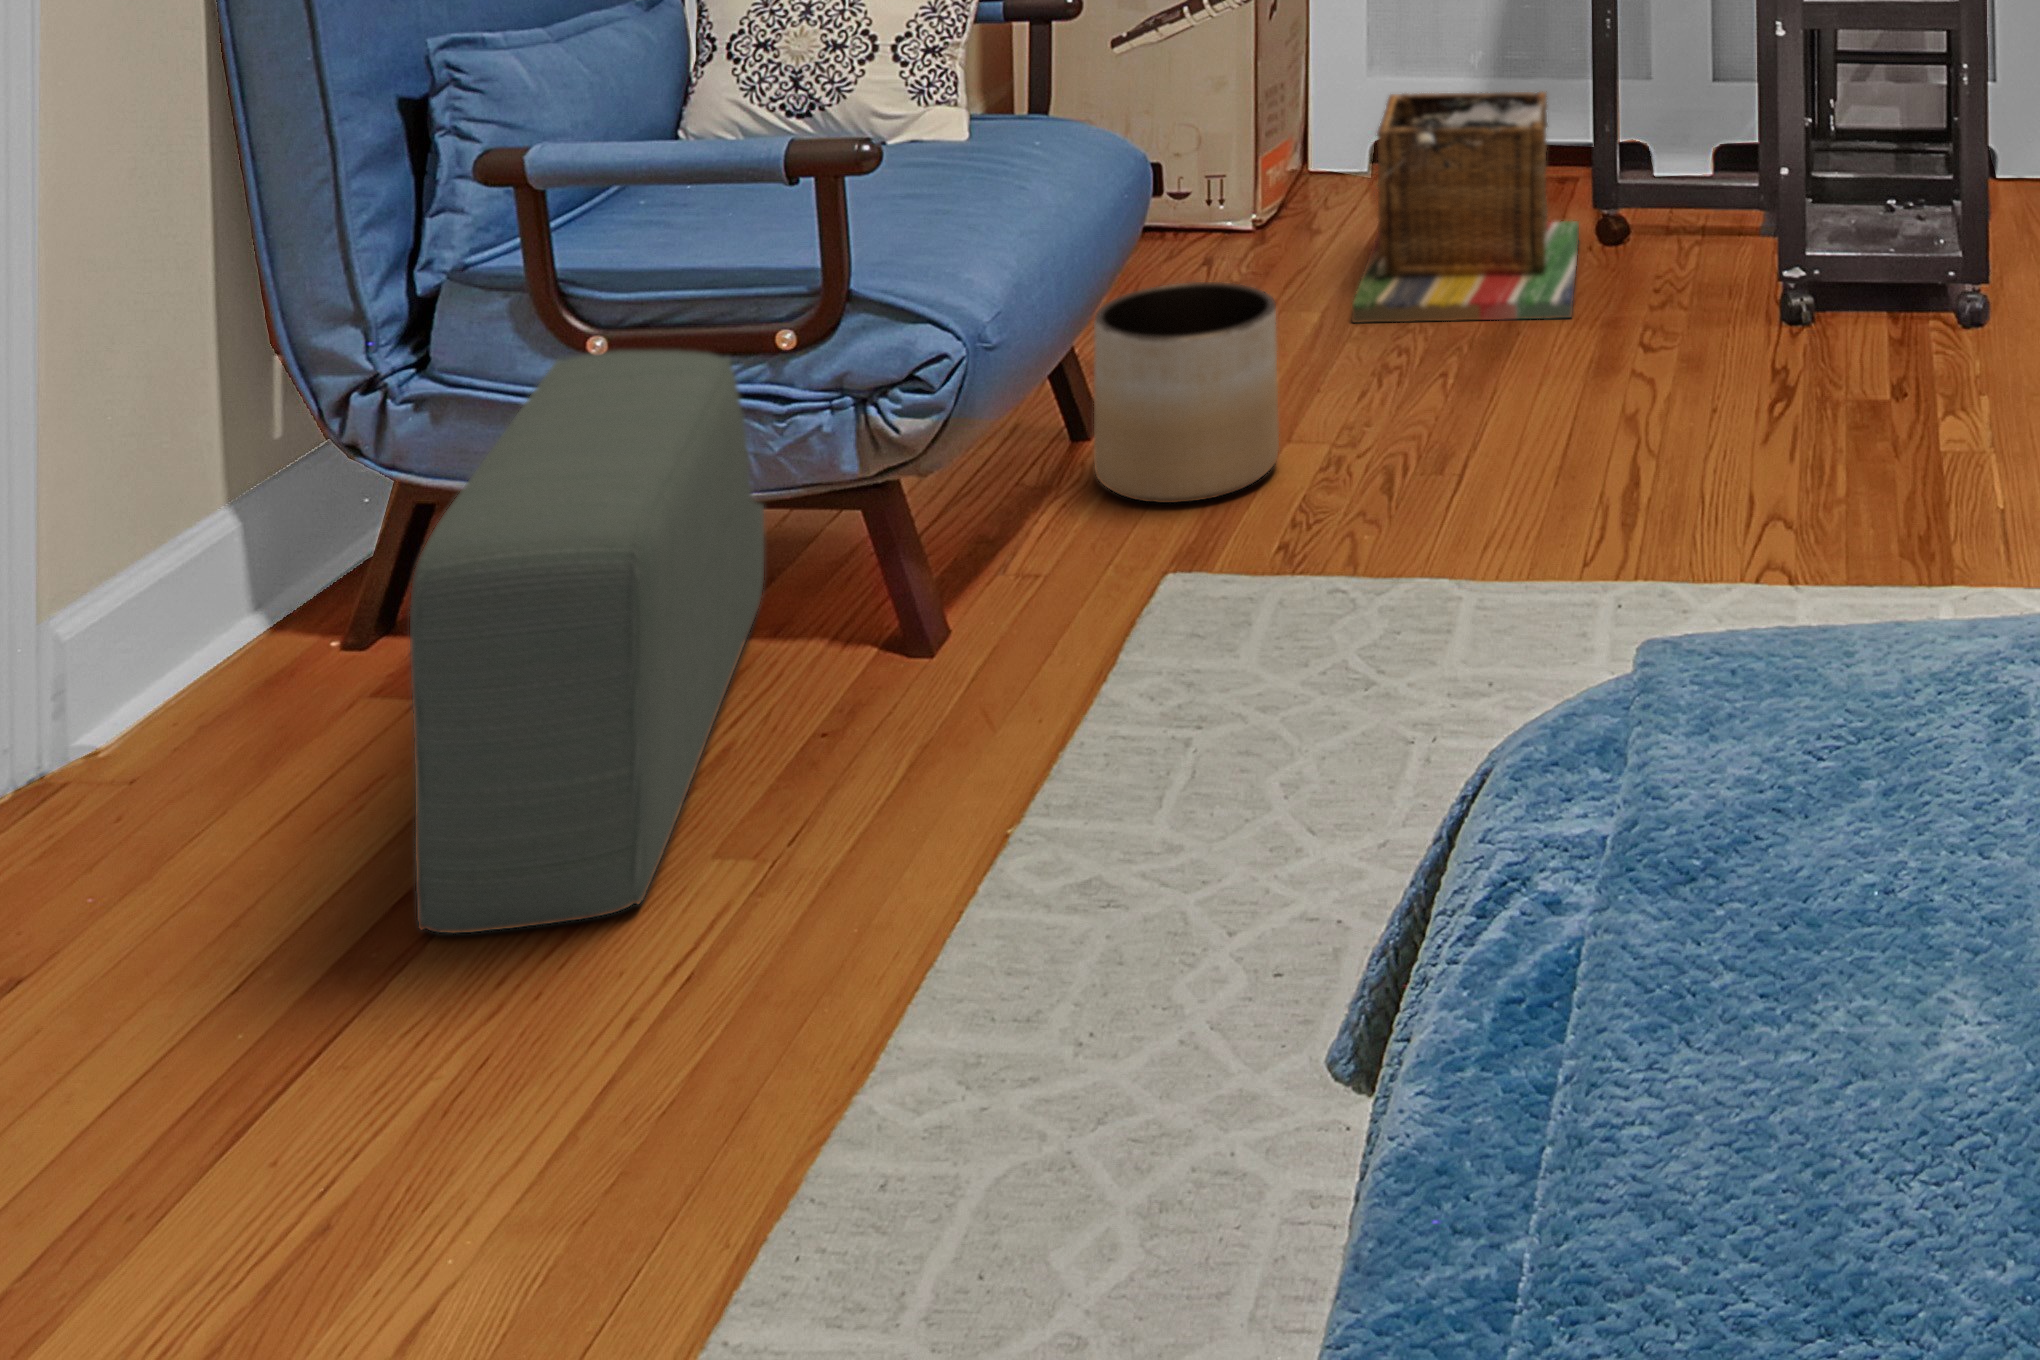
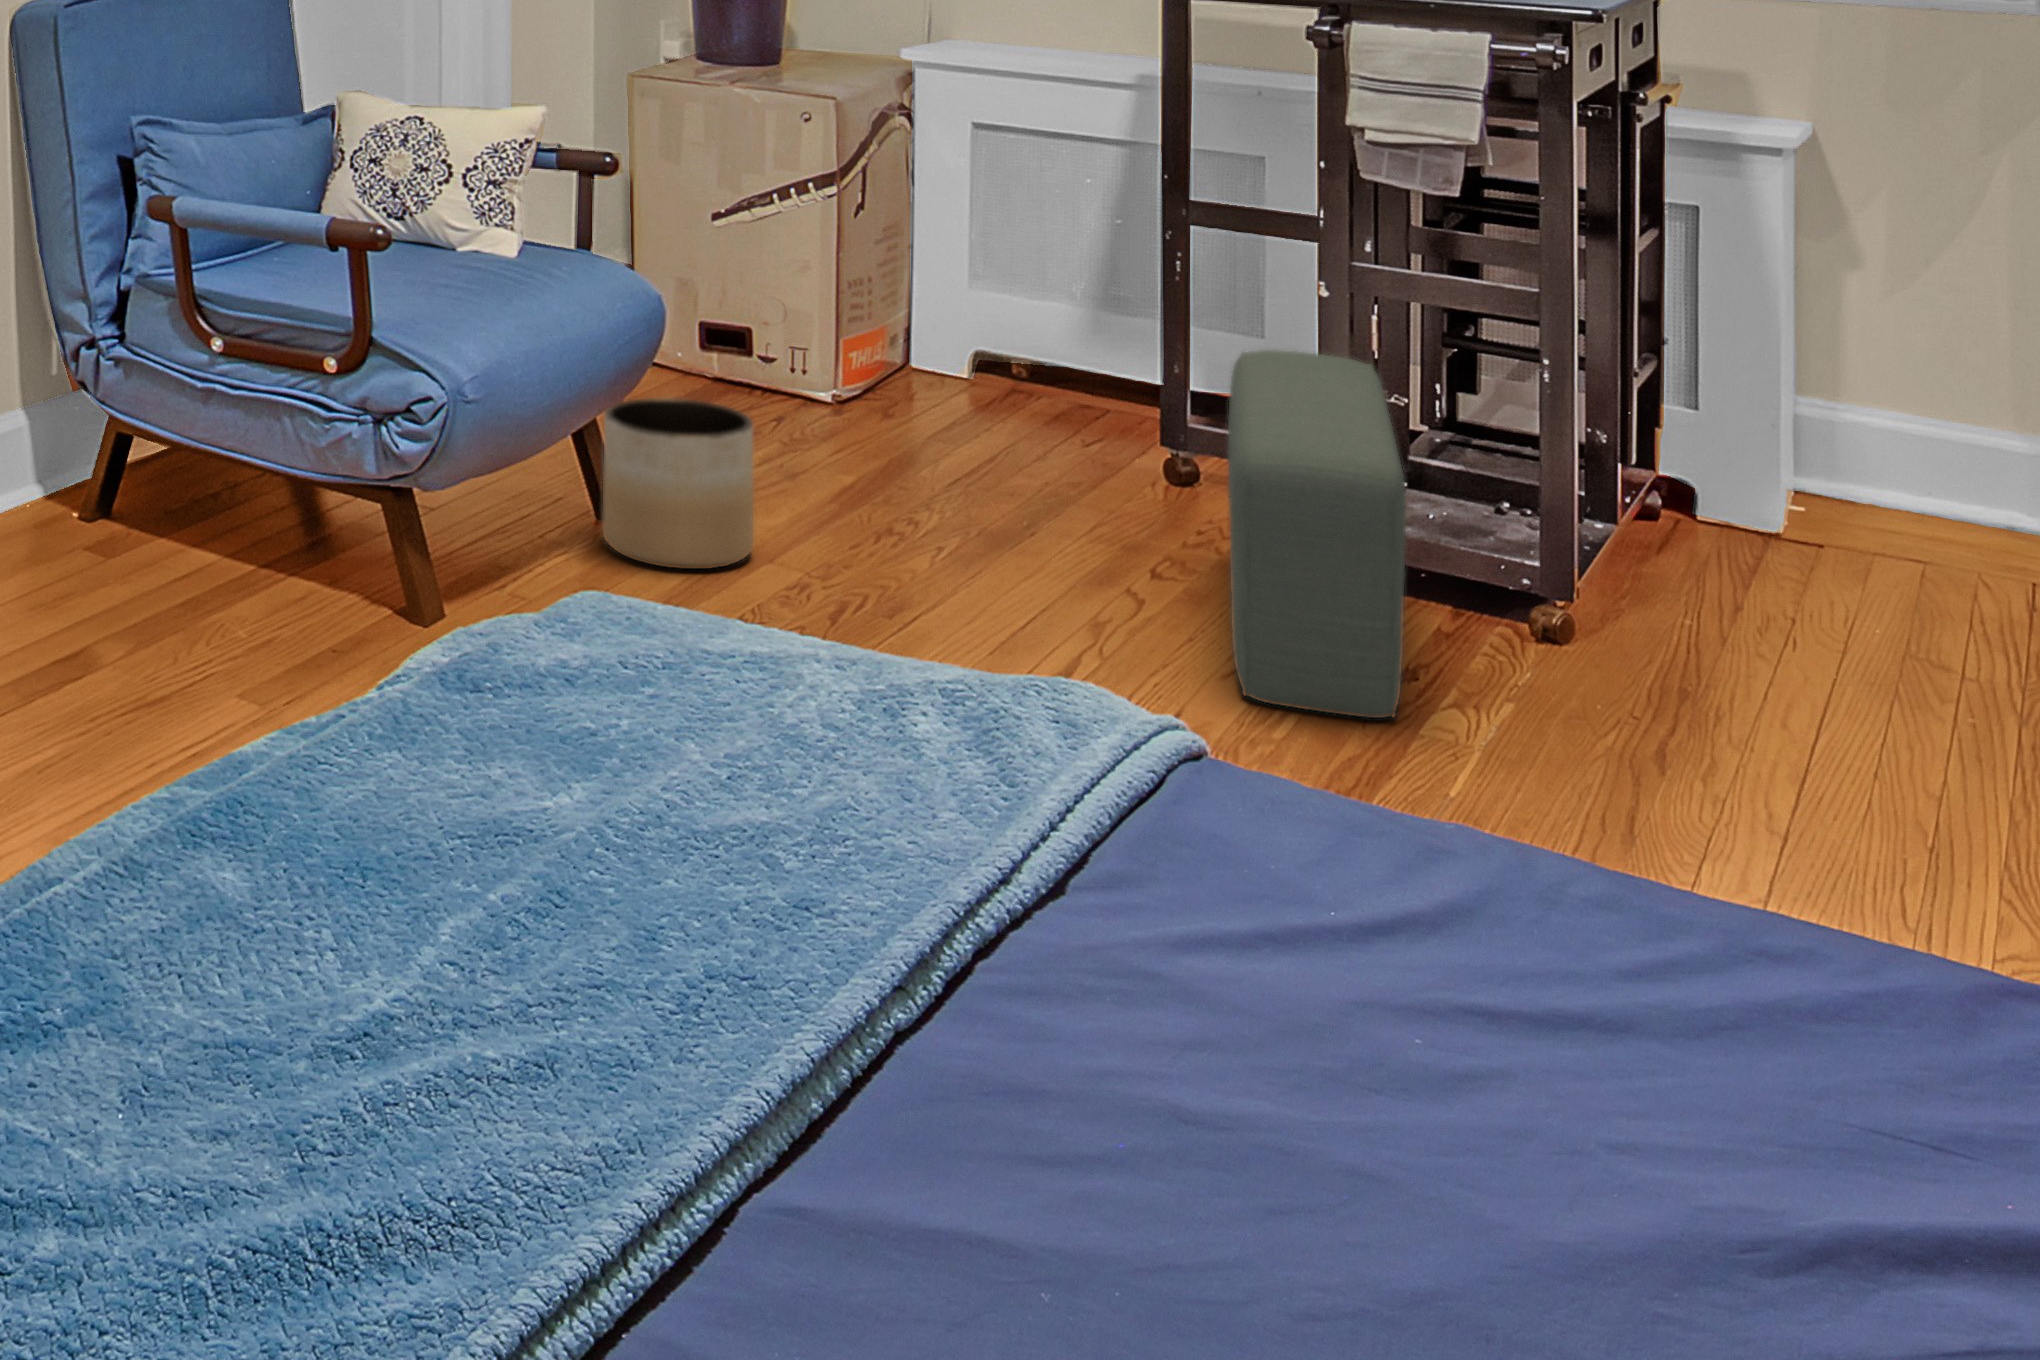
laundry basket: present [1352,91,1579,323] -> none [879,291,1135,512]
pouf: present [410,351,764,934] -> present [1228,350,1406,718]

